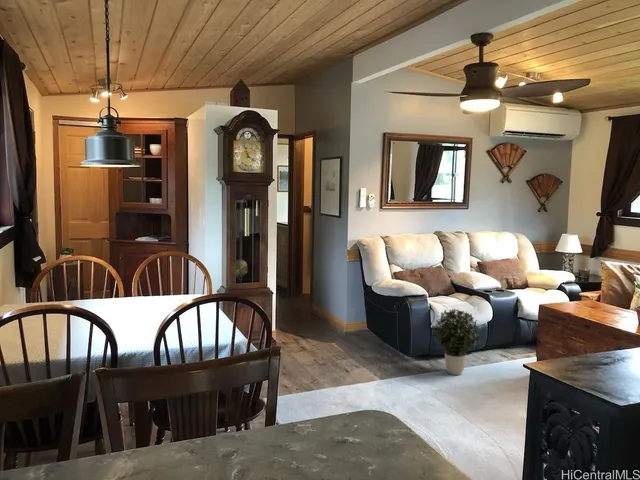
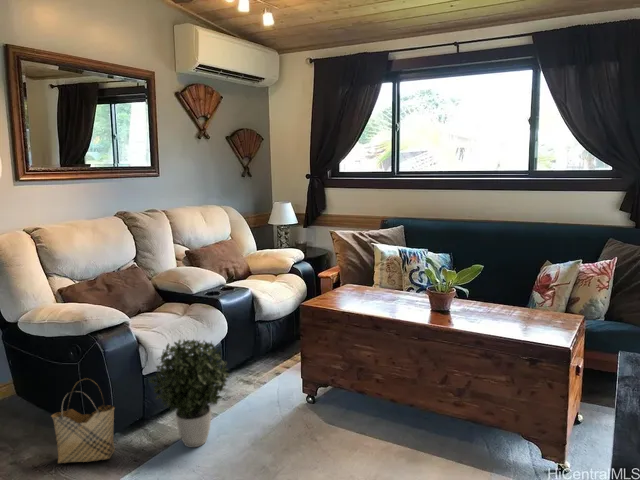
woven basket: none [380,320,412,366] -> present [52,378,115,463]

